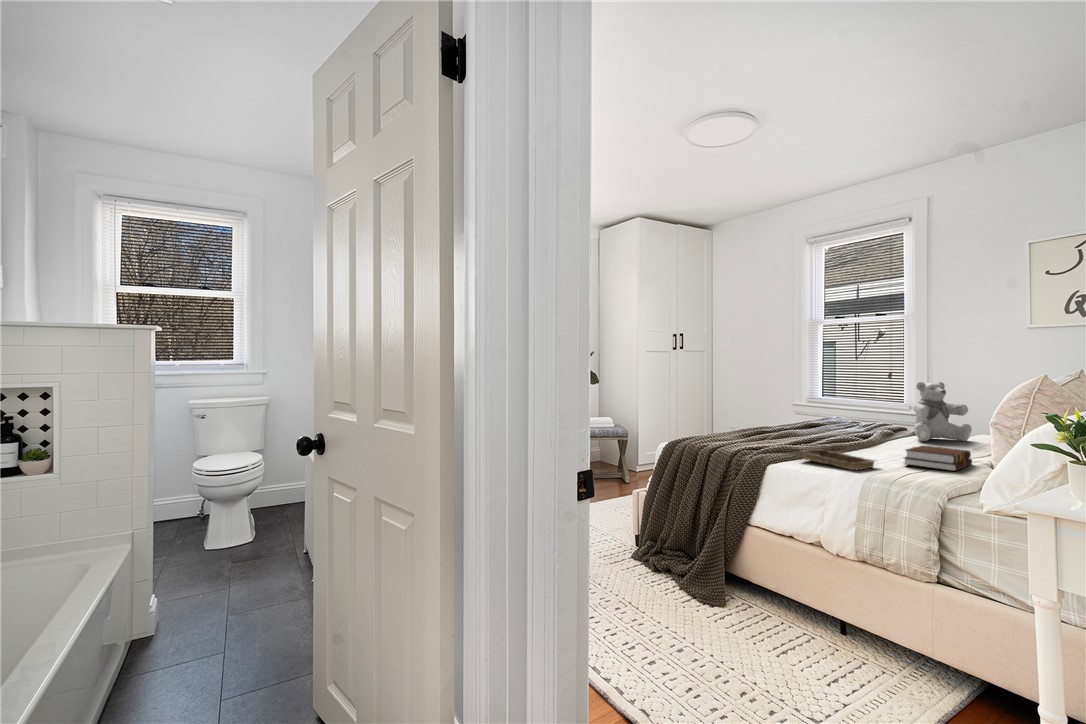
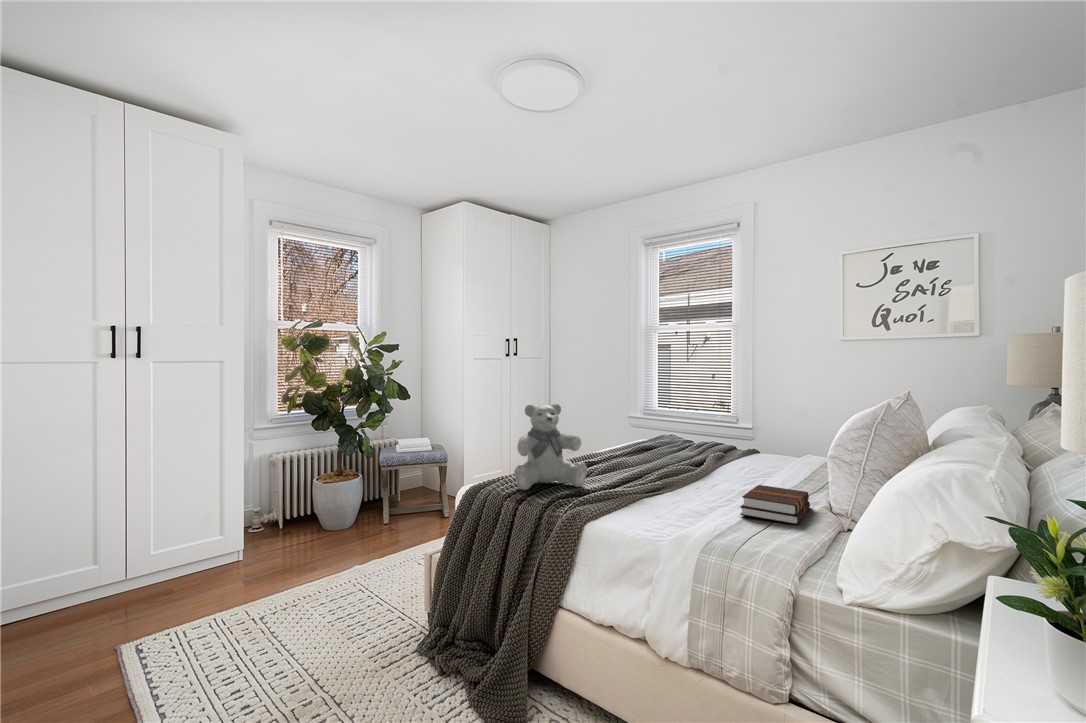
teddy bear: present [913,382,972,441] -> present [514,404,587,490]
tray: present [802,449,875,470] -> none [623,494,716,531]

